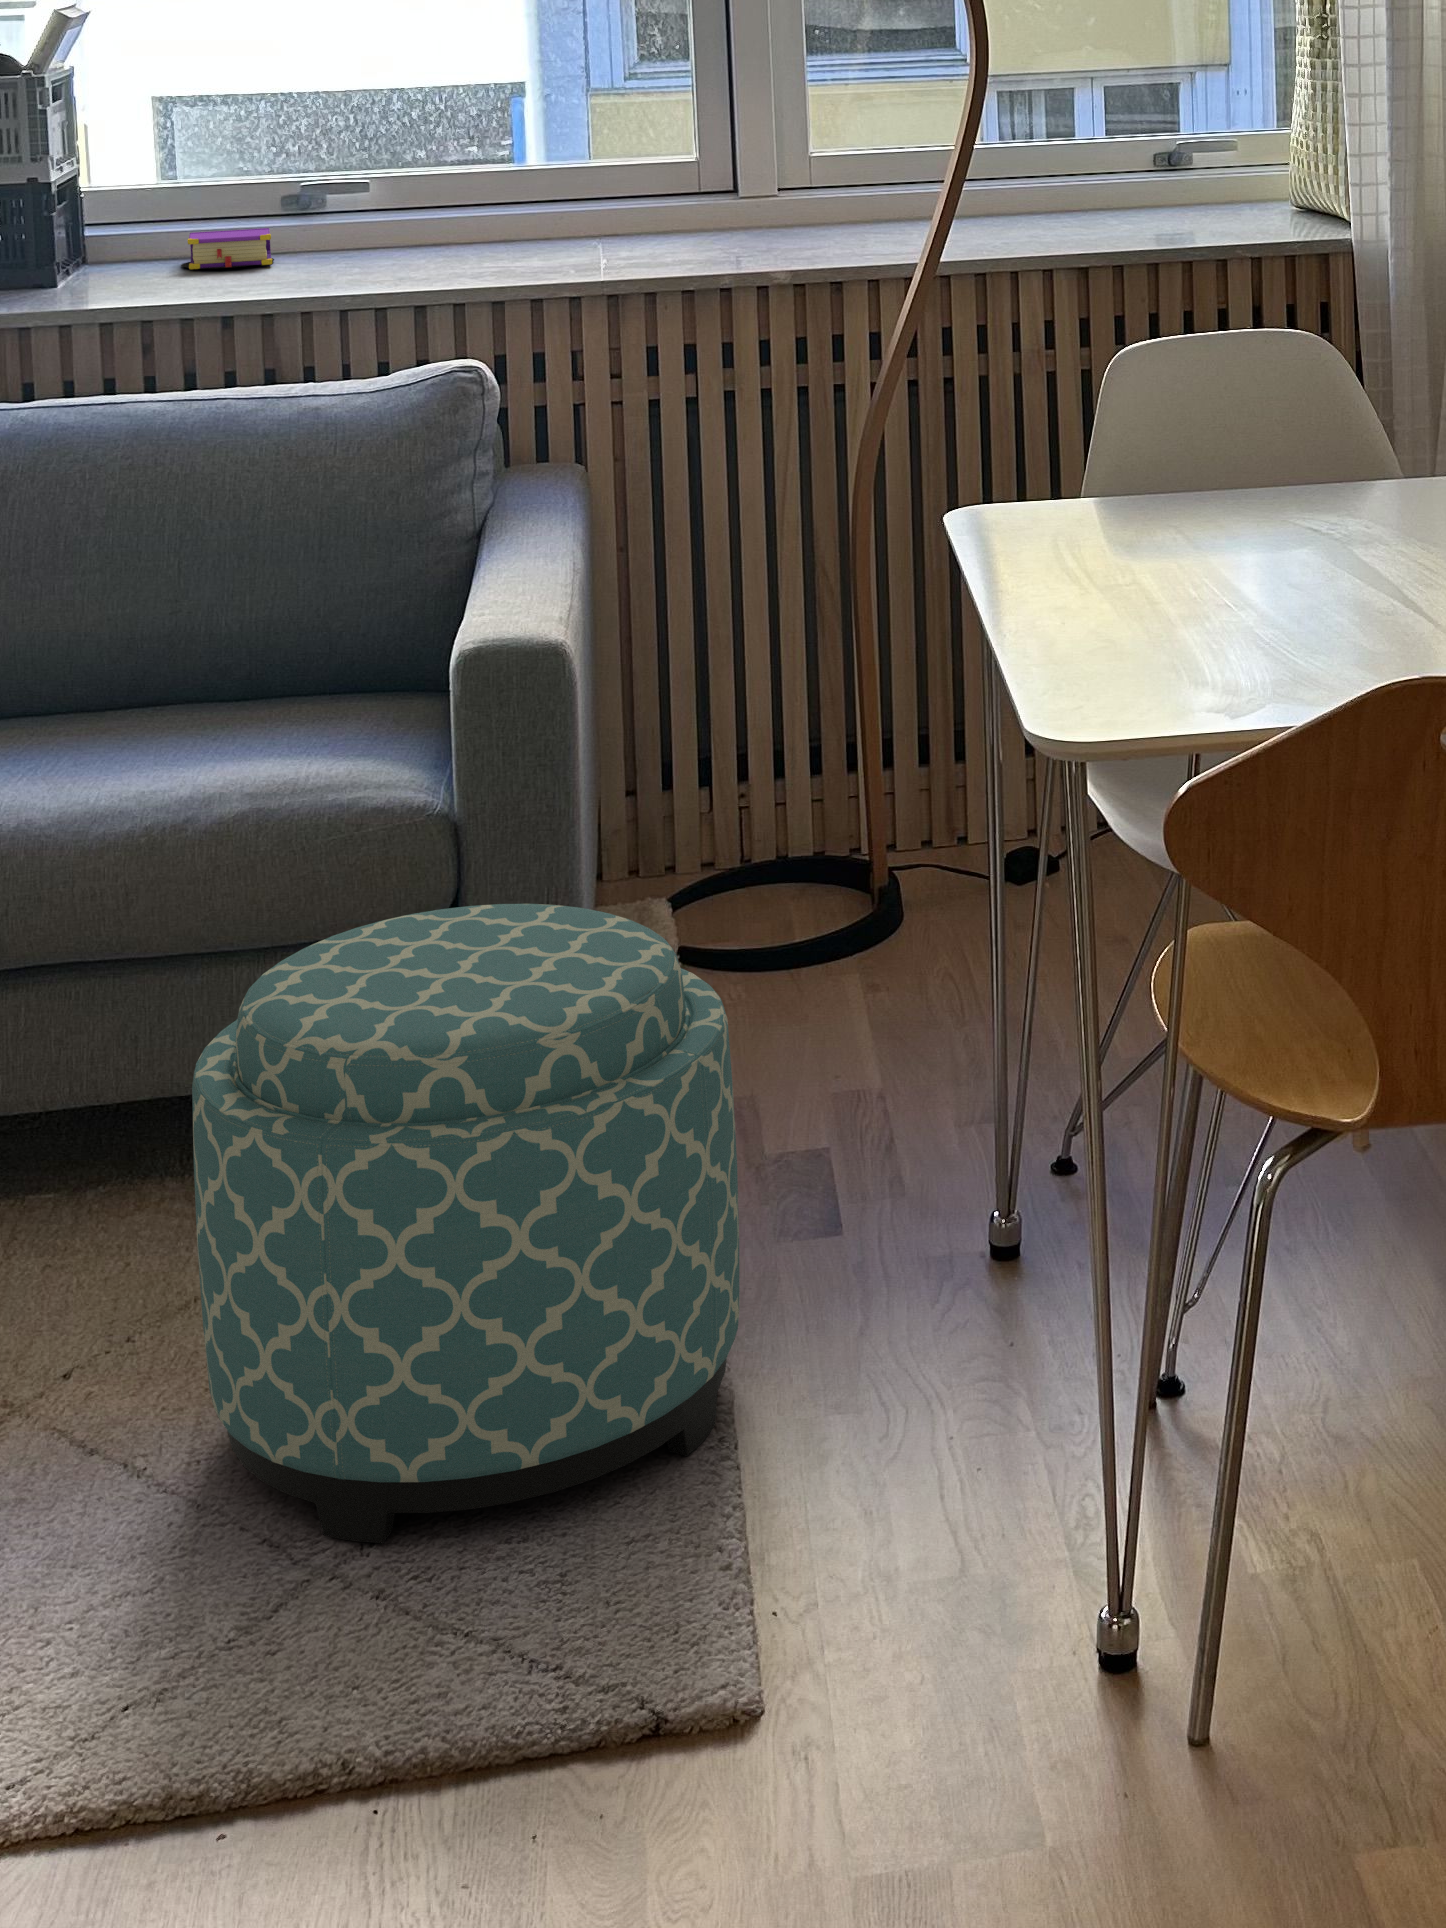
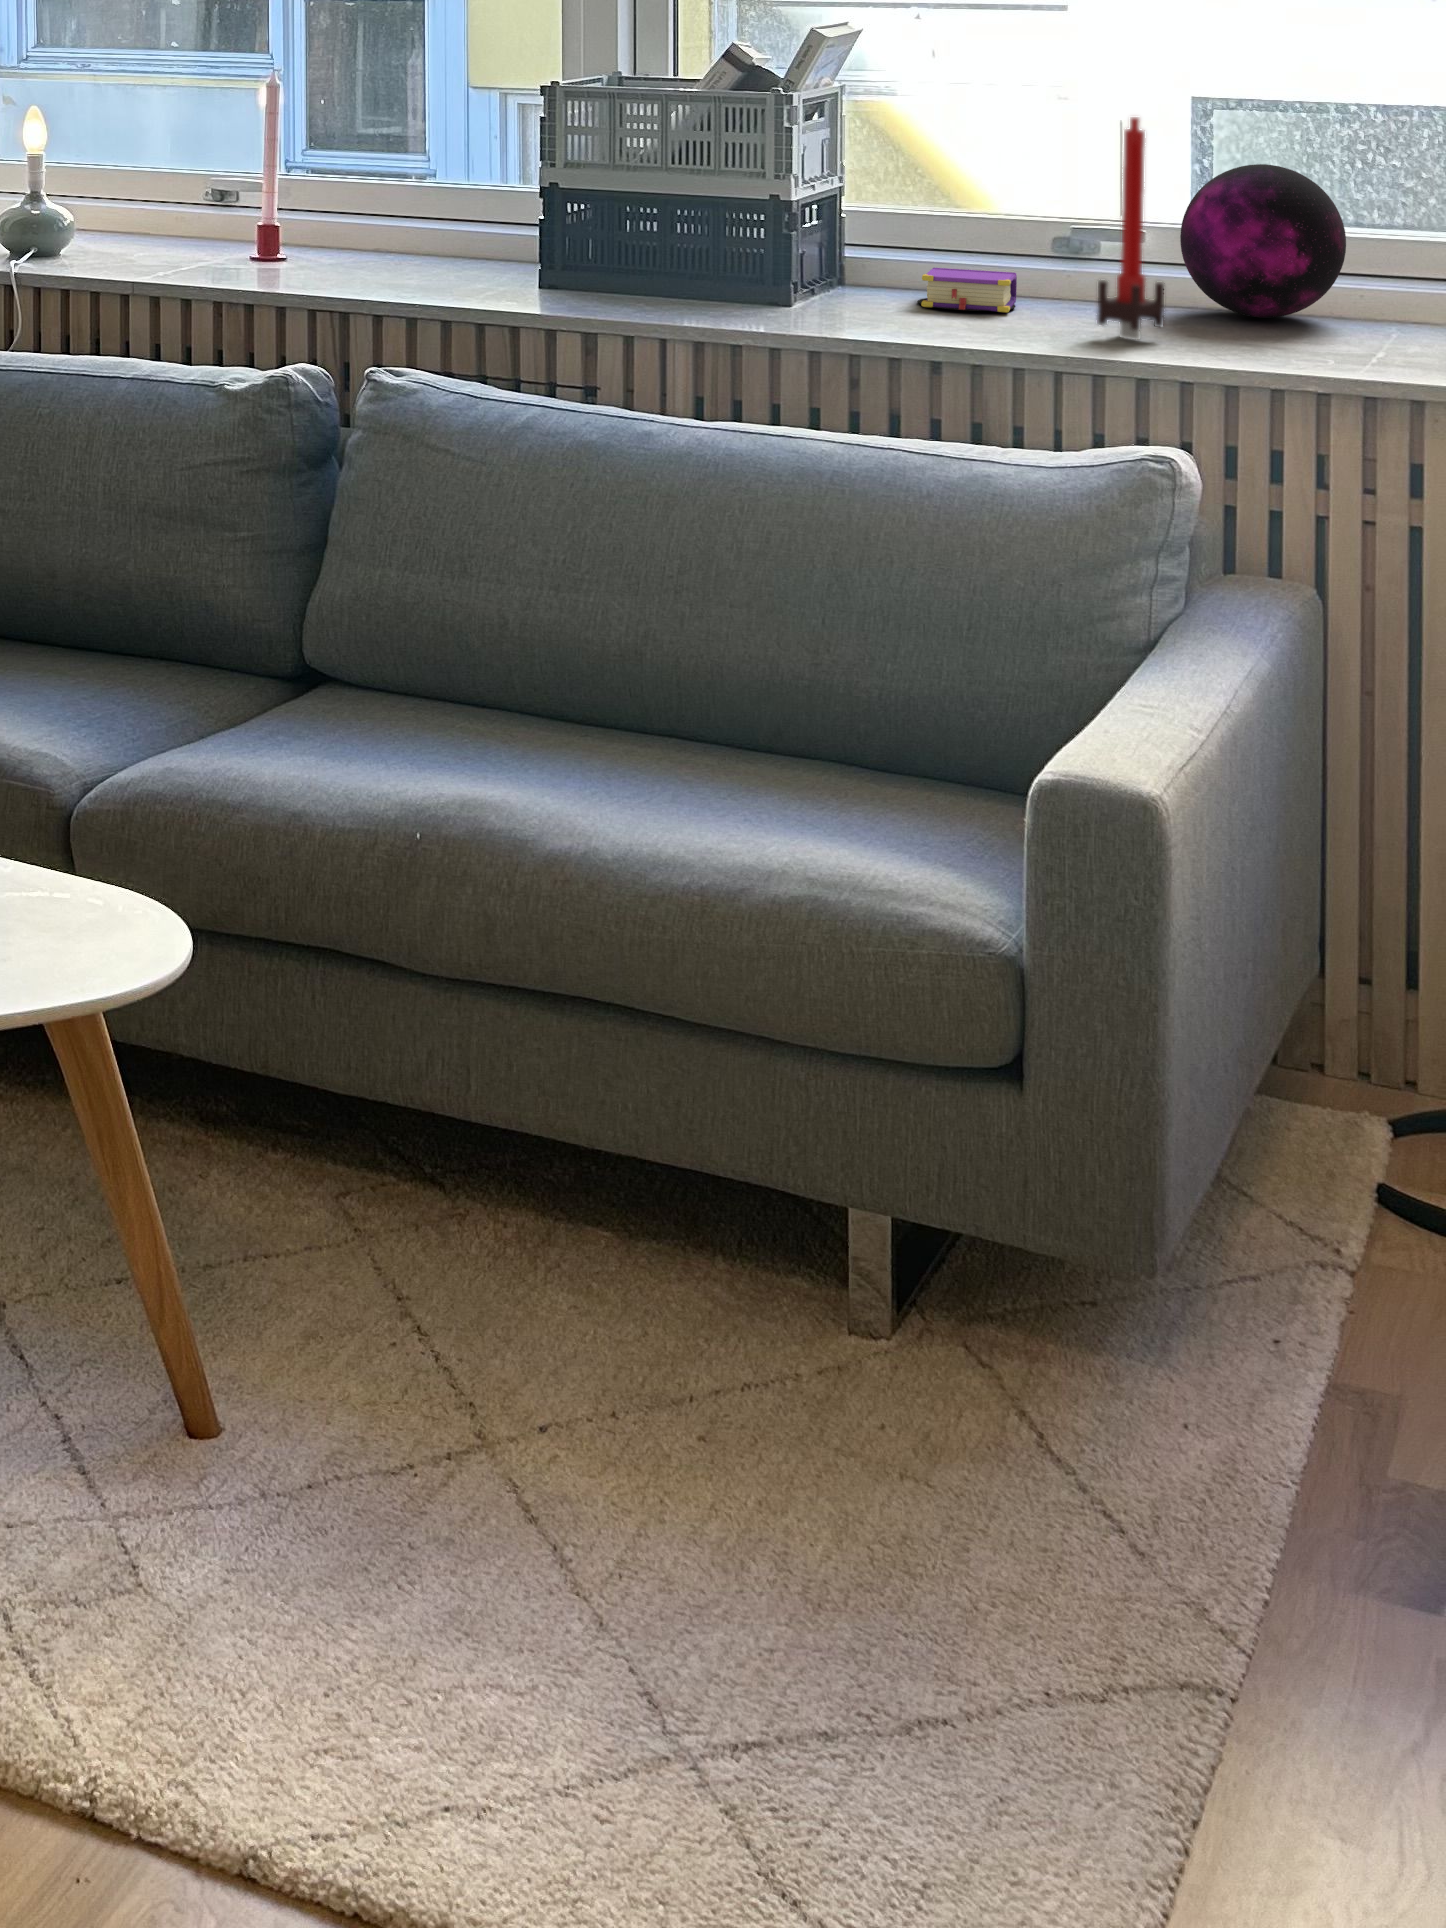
candle: none [361,70,420,272] -> present [1097,117,1164,340]
decorative orb: none [413,106,553,242] -> present [1180,164,1346,318]
ottoman: present [192,904,740,1543] -> none [632,1062,1246,1804]

